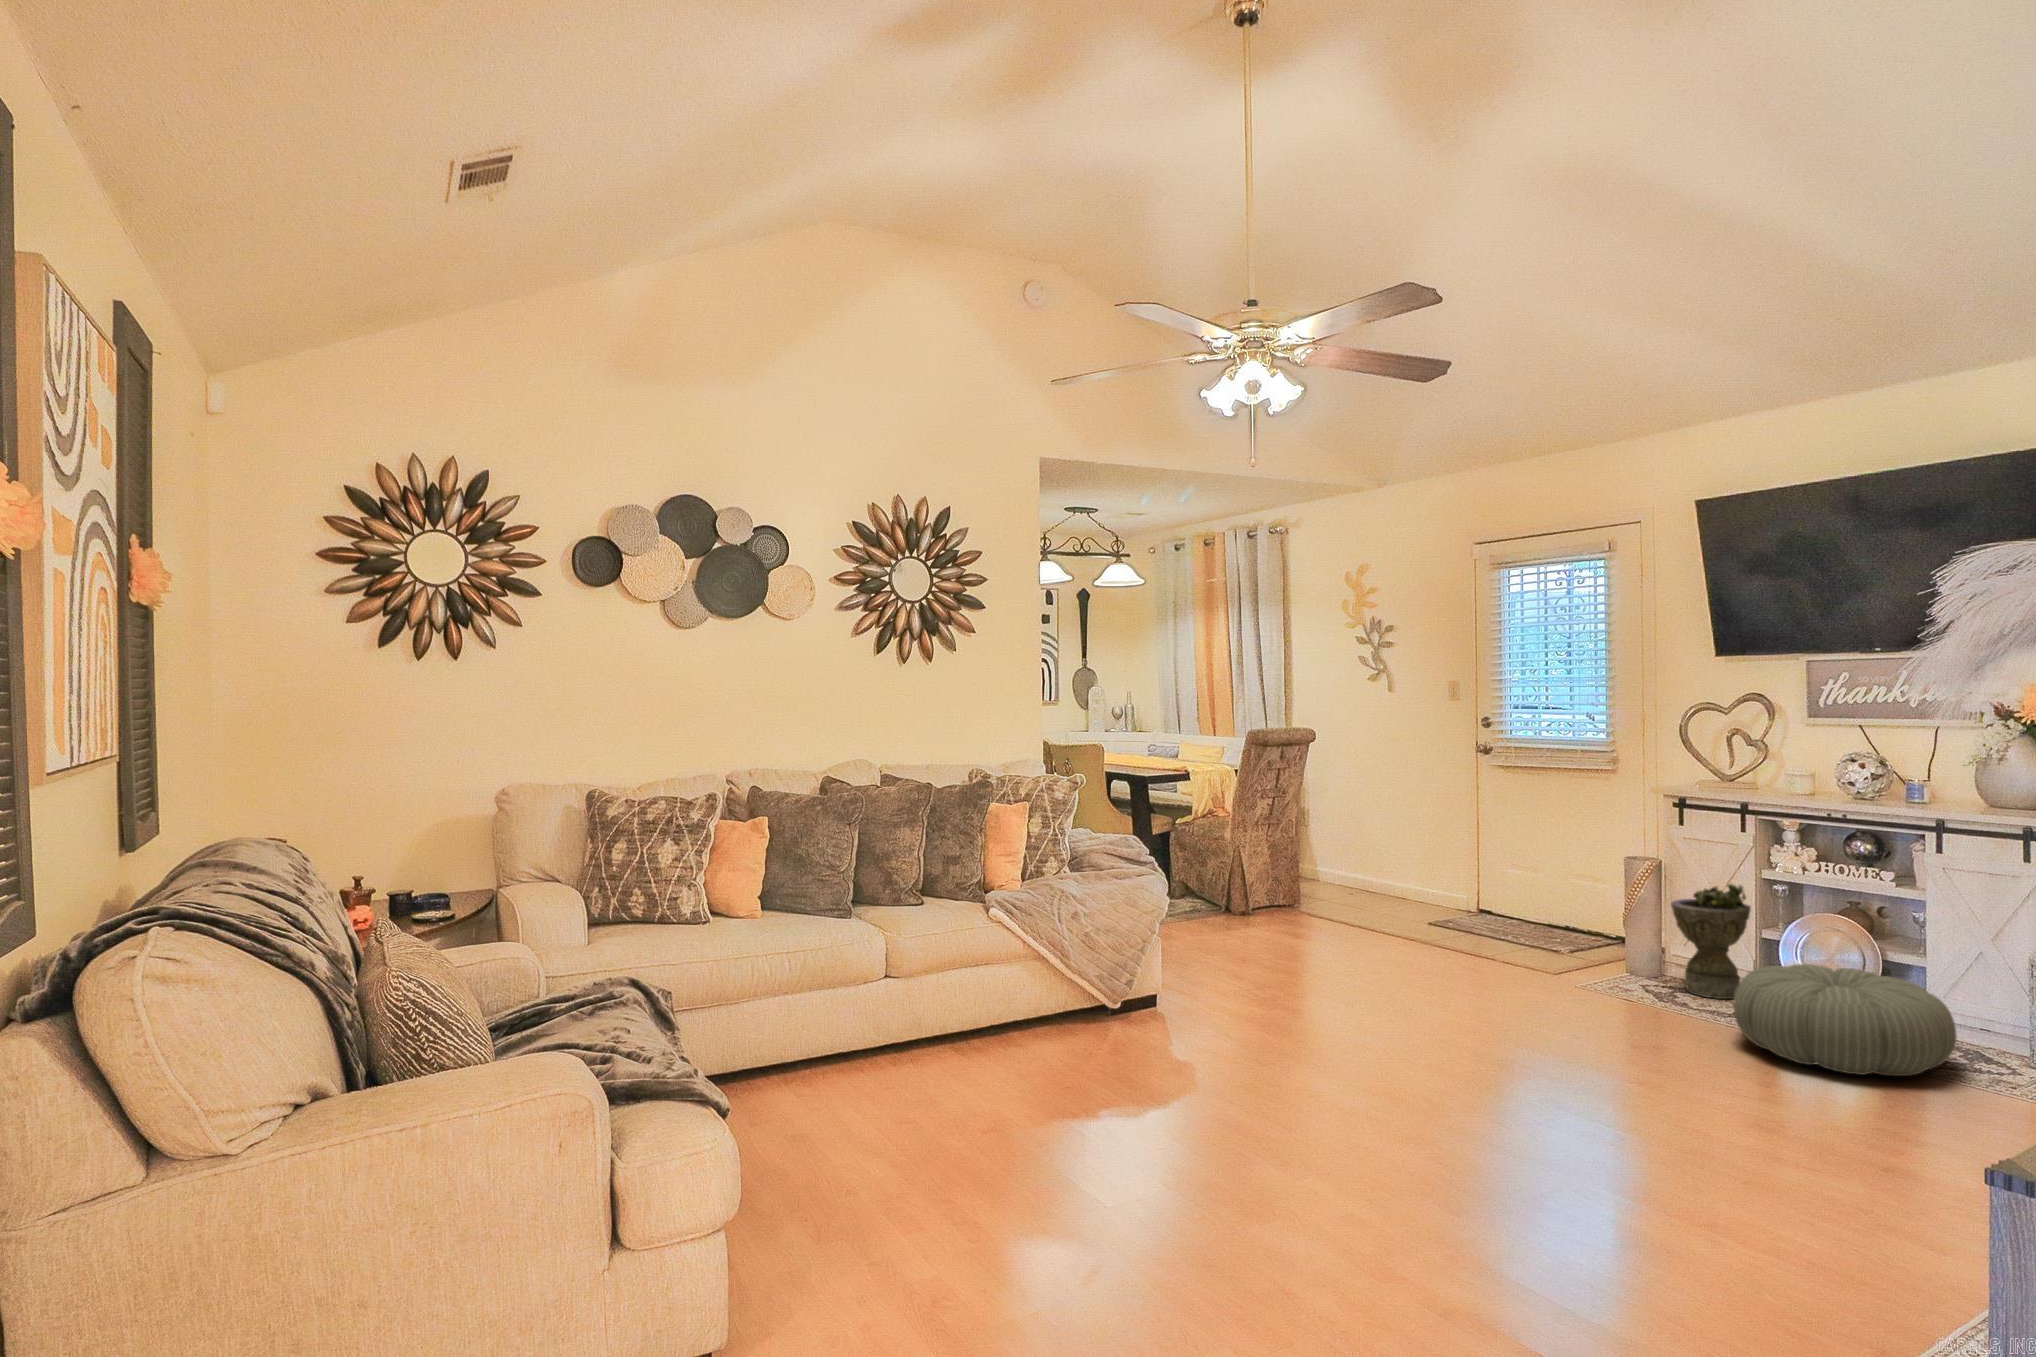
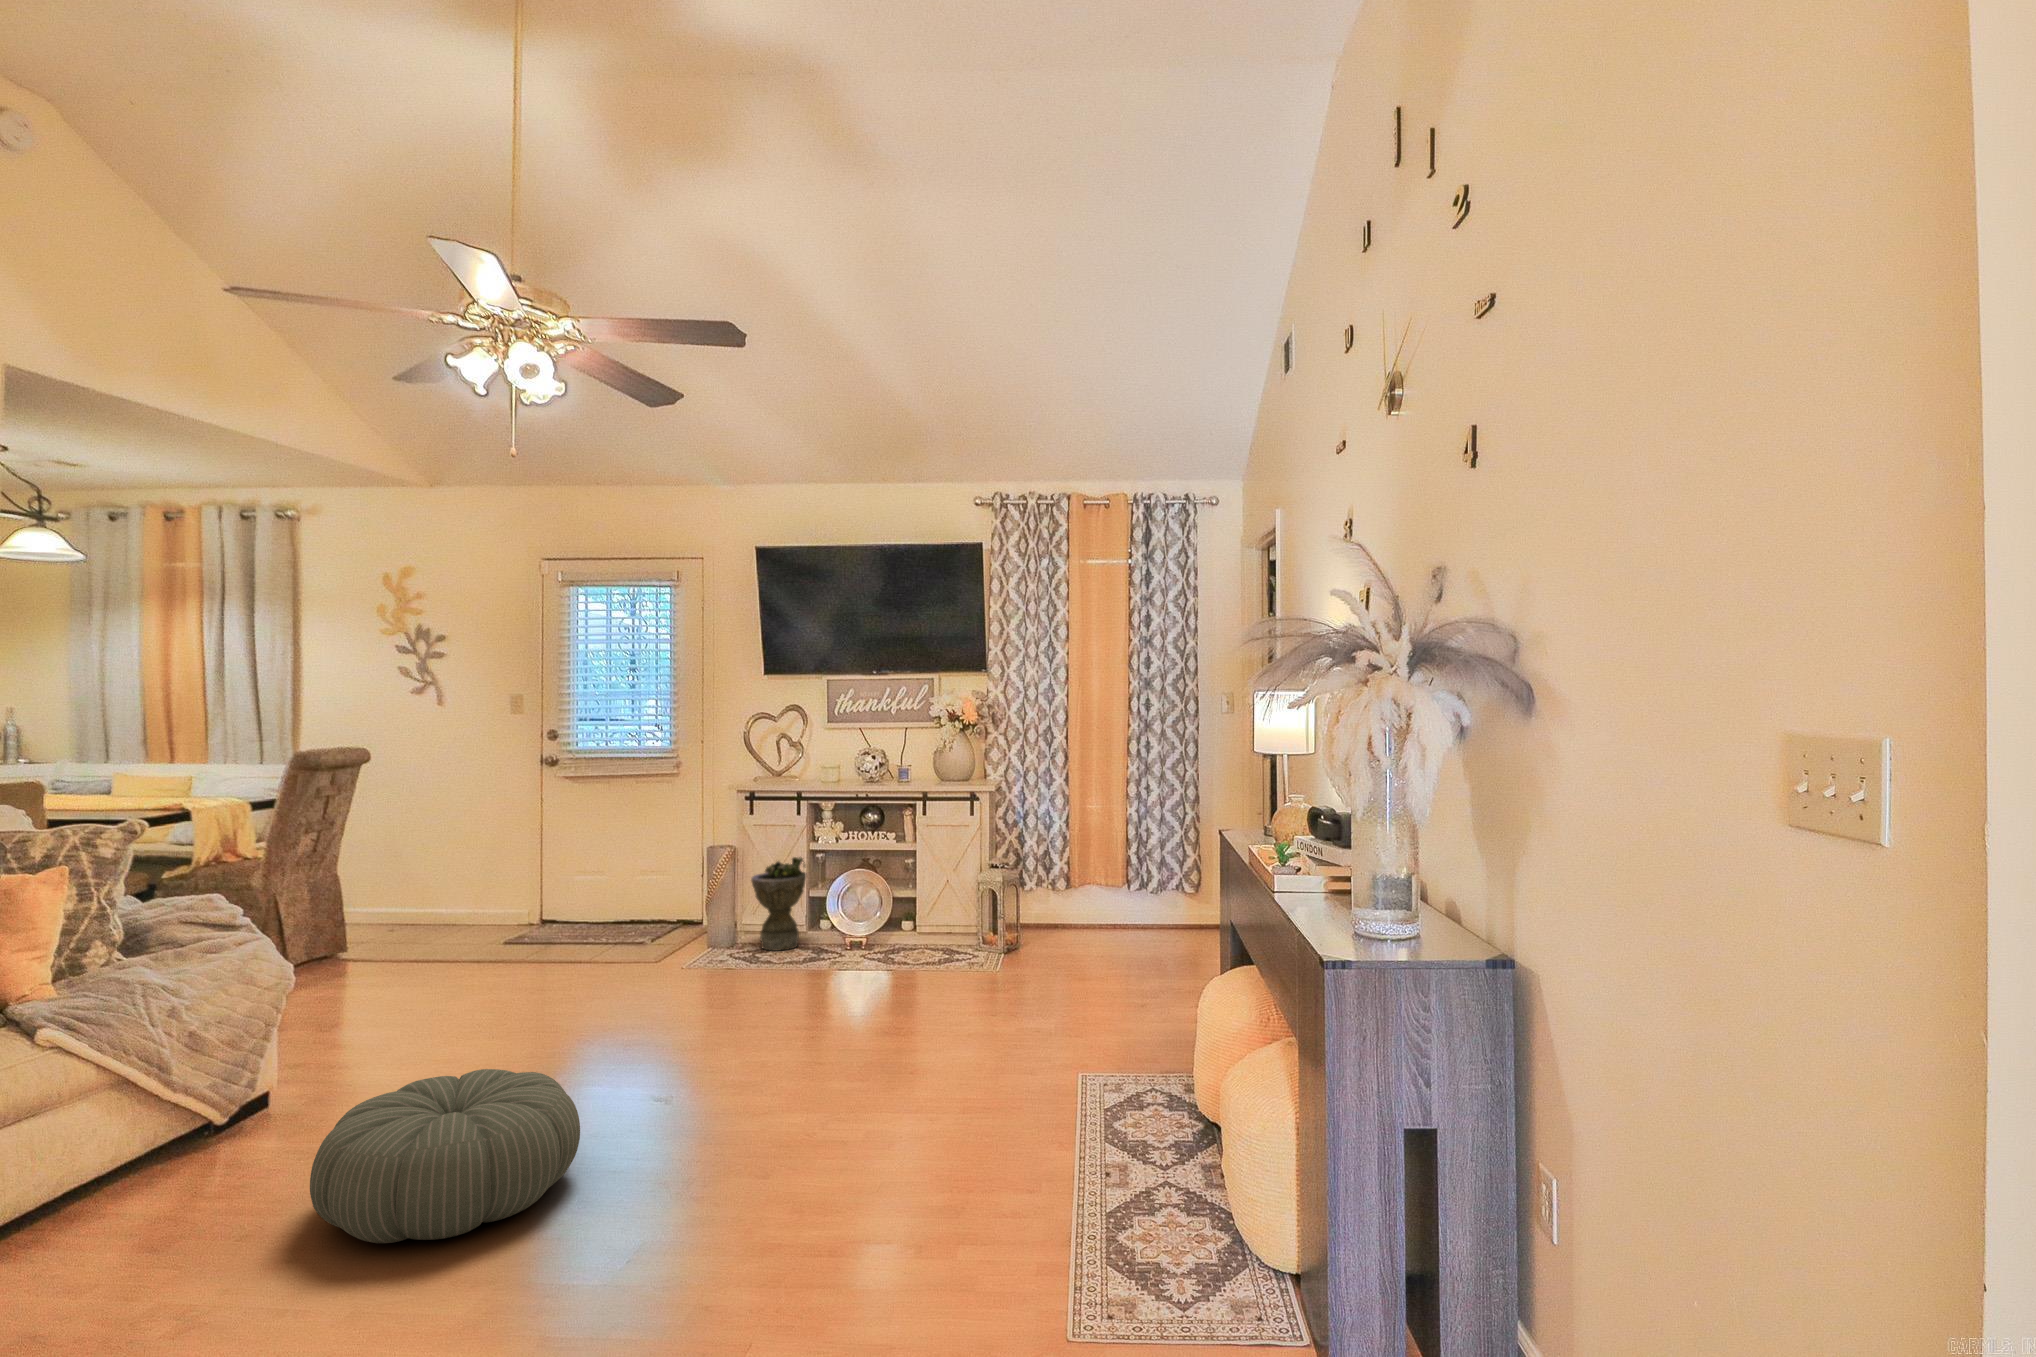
pouf: present [1733,964,1957,1076] -> present [310,1069,580,1243]

